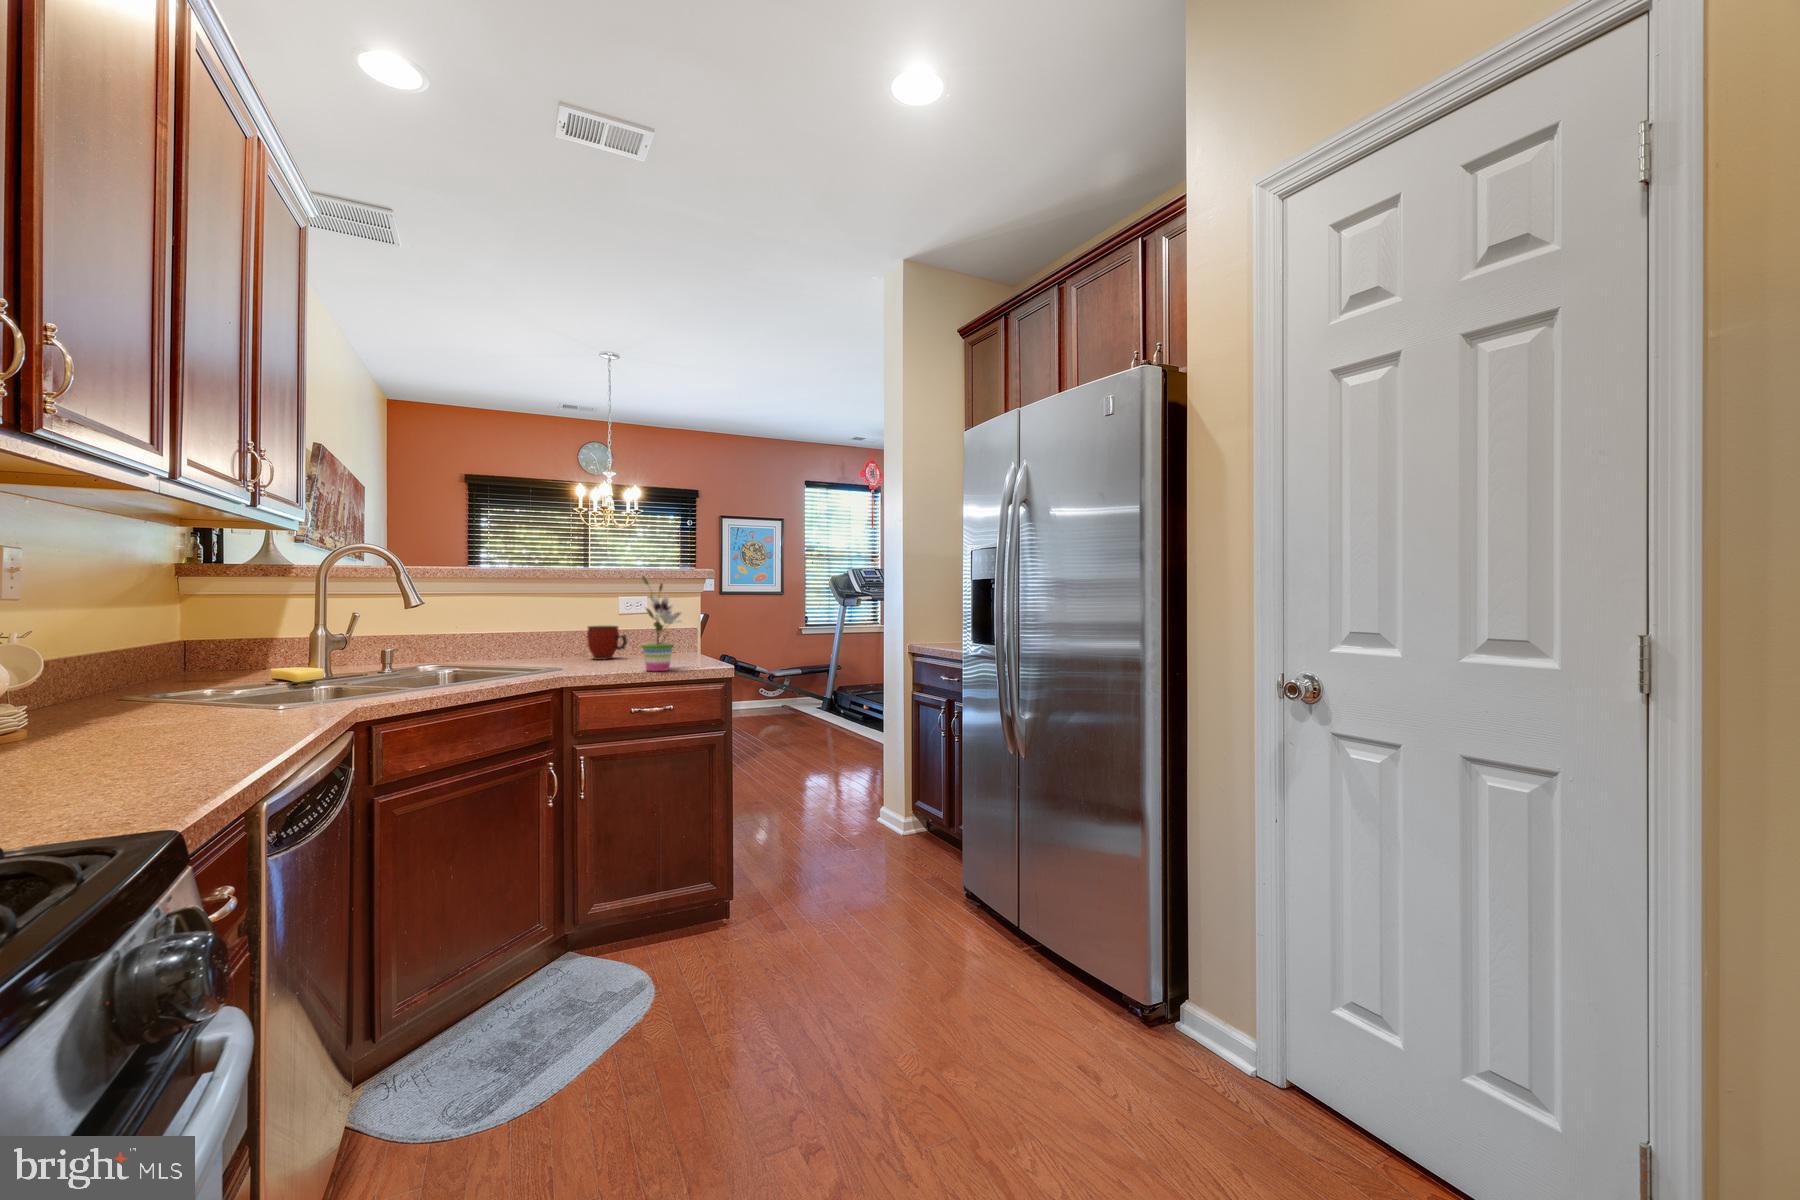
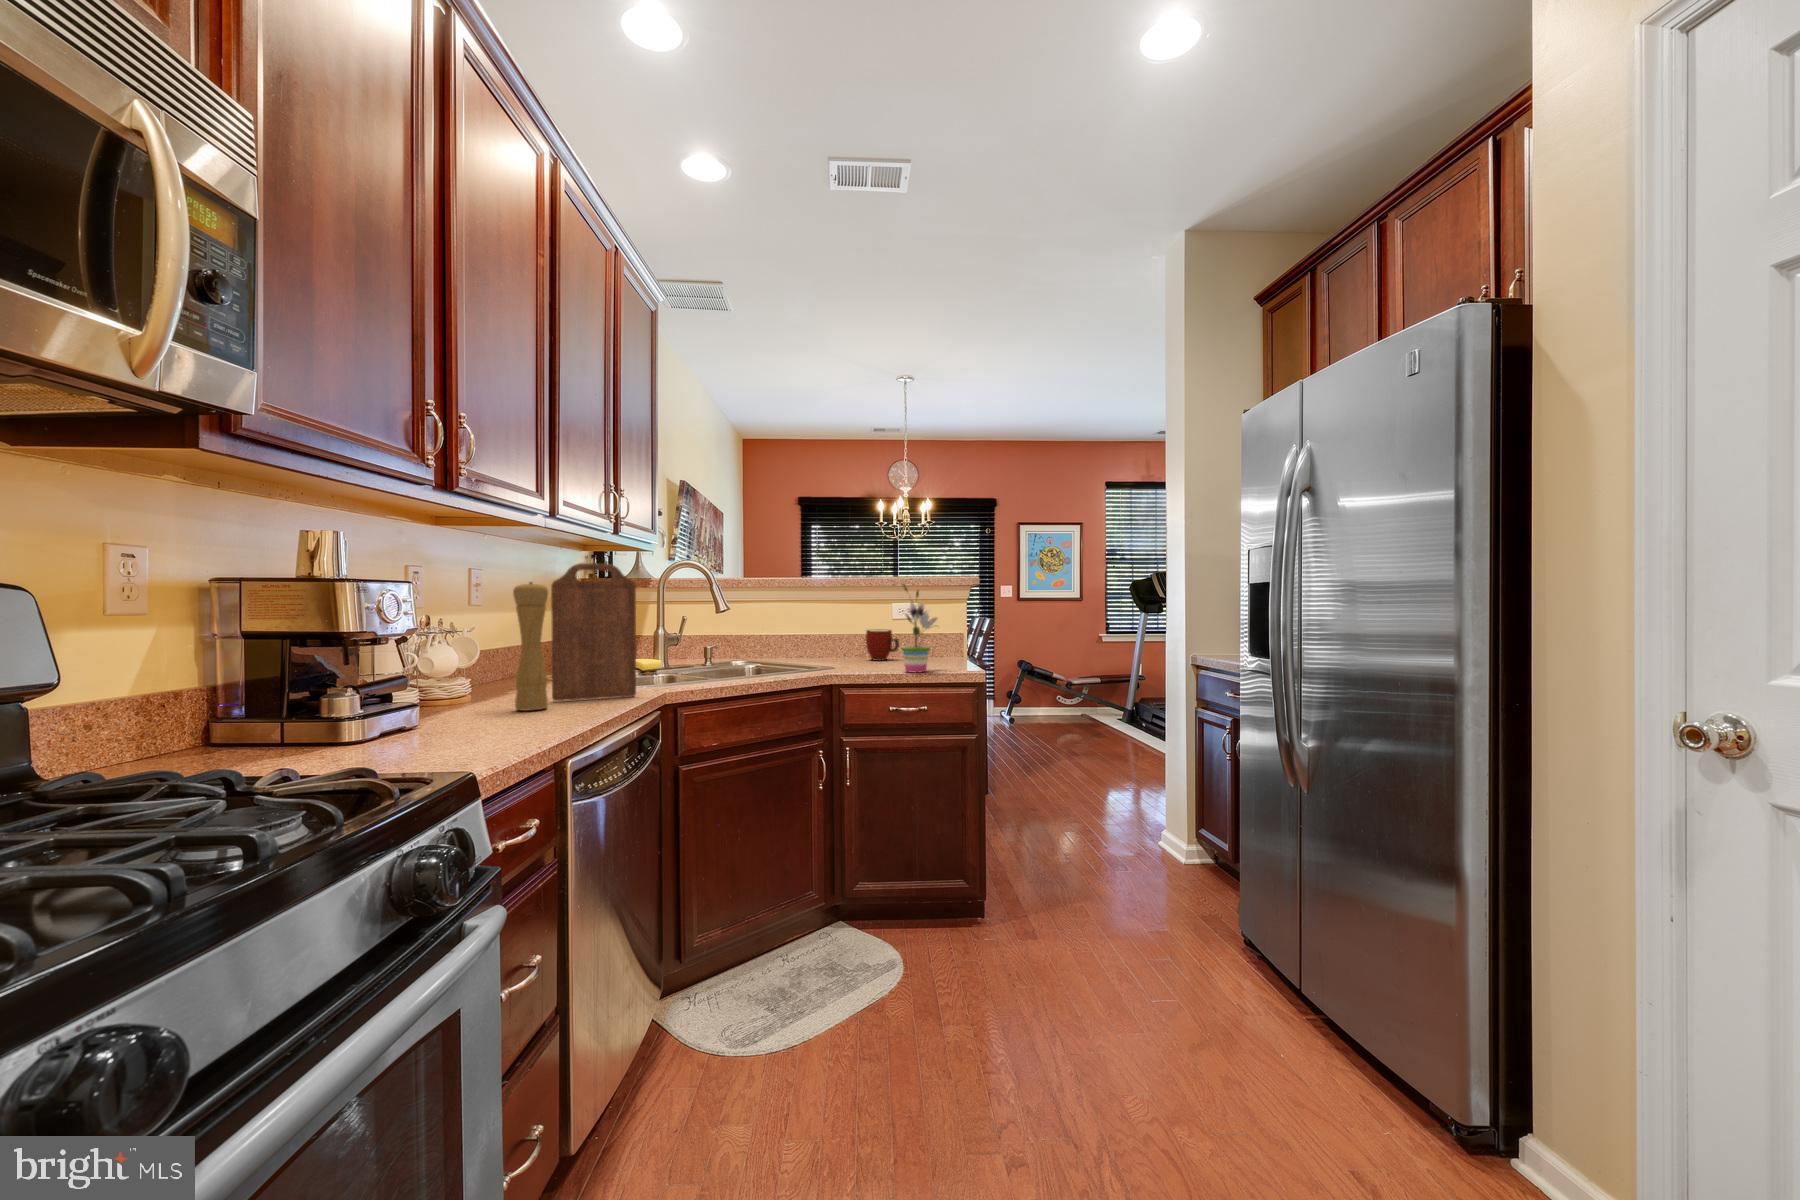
cutting board: none [183,545,316,728] -> present [551,563,636,701]
pepper mill: none [127,569,187,744] -> present [513,582,548,711]

